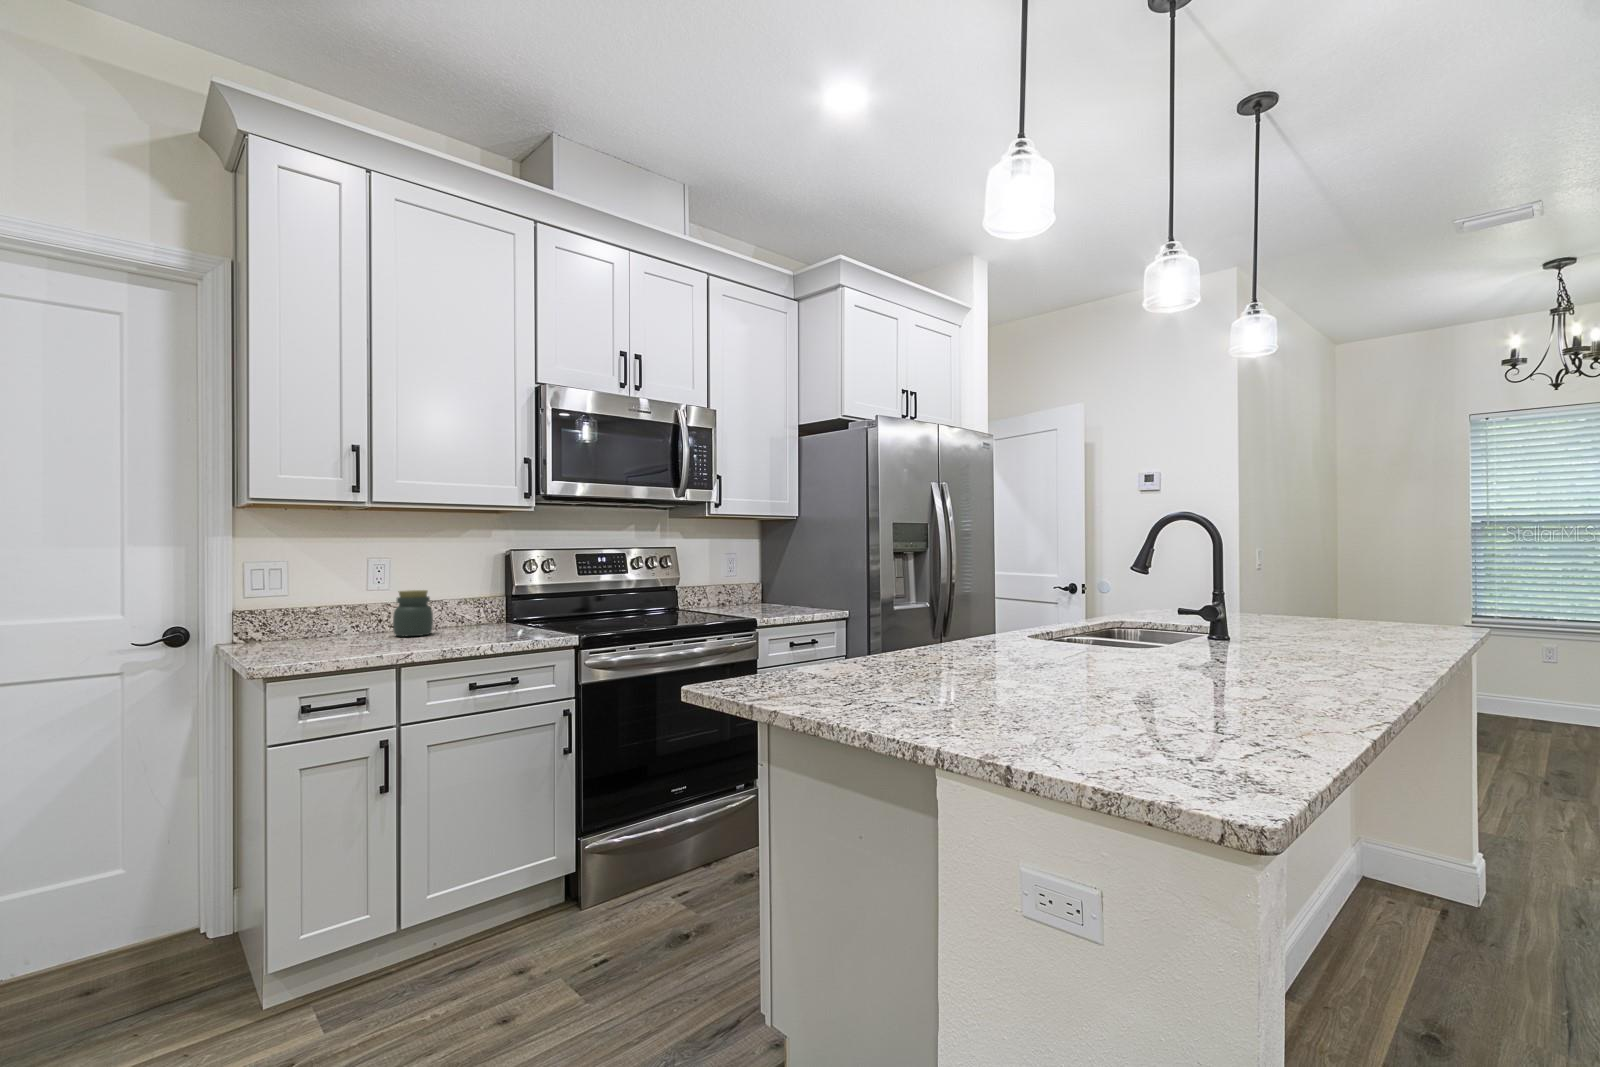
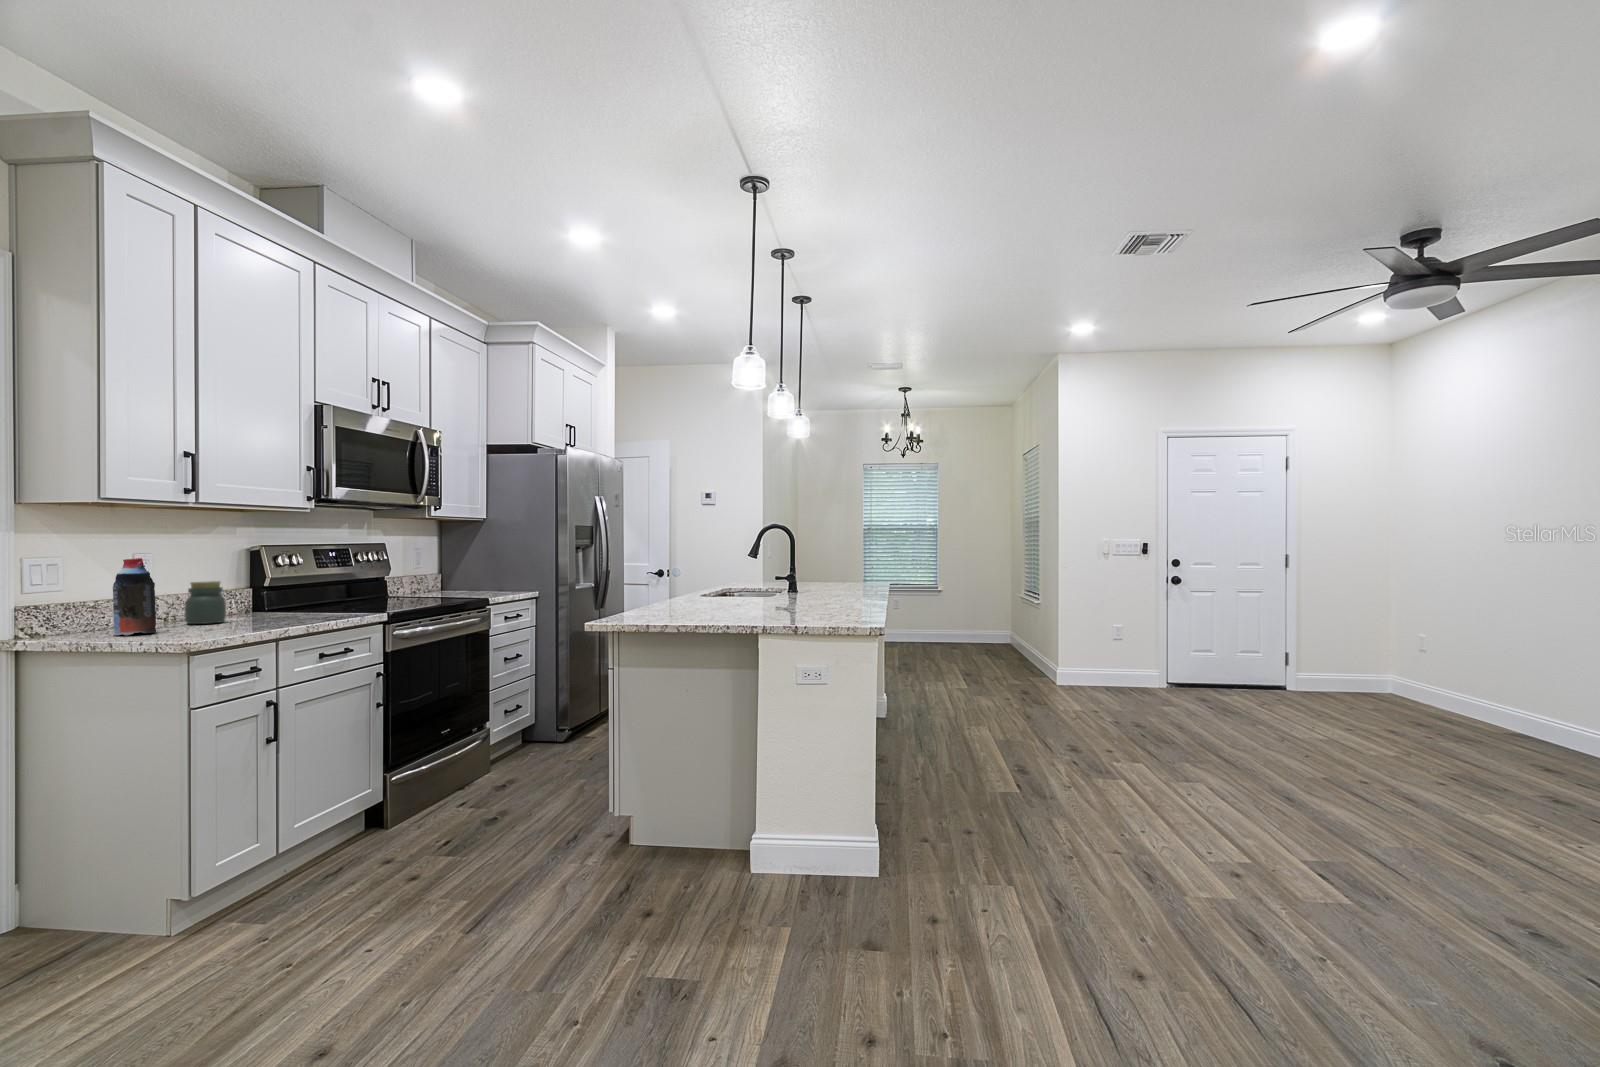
bottle: none [289,566,333,647] -> present [113,558,156,635]

